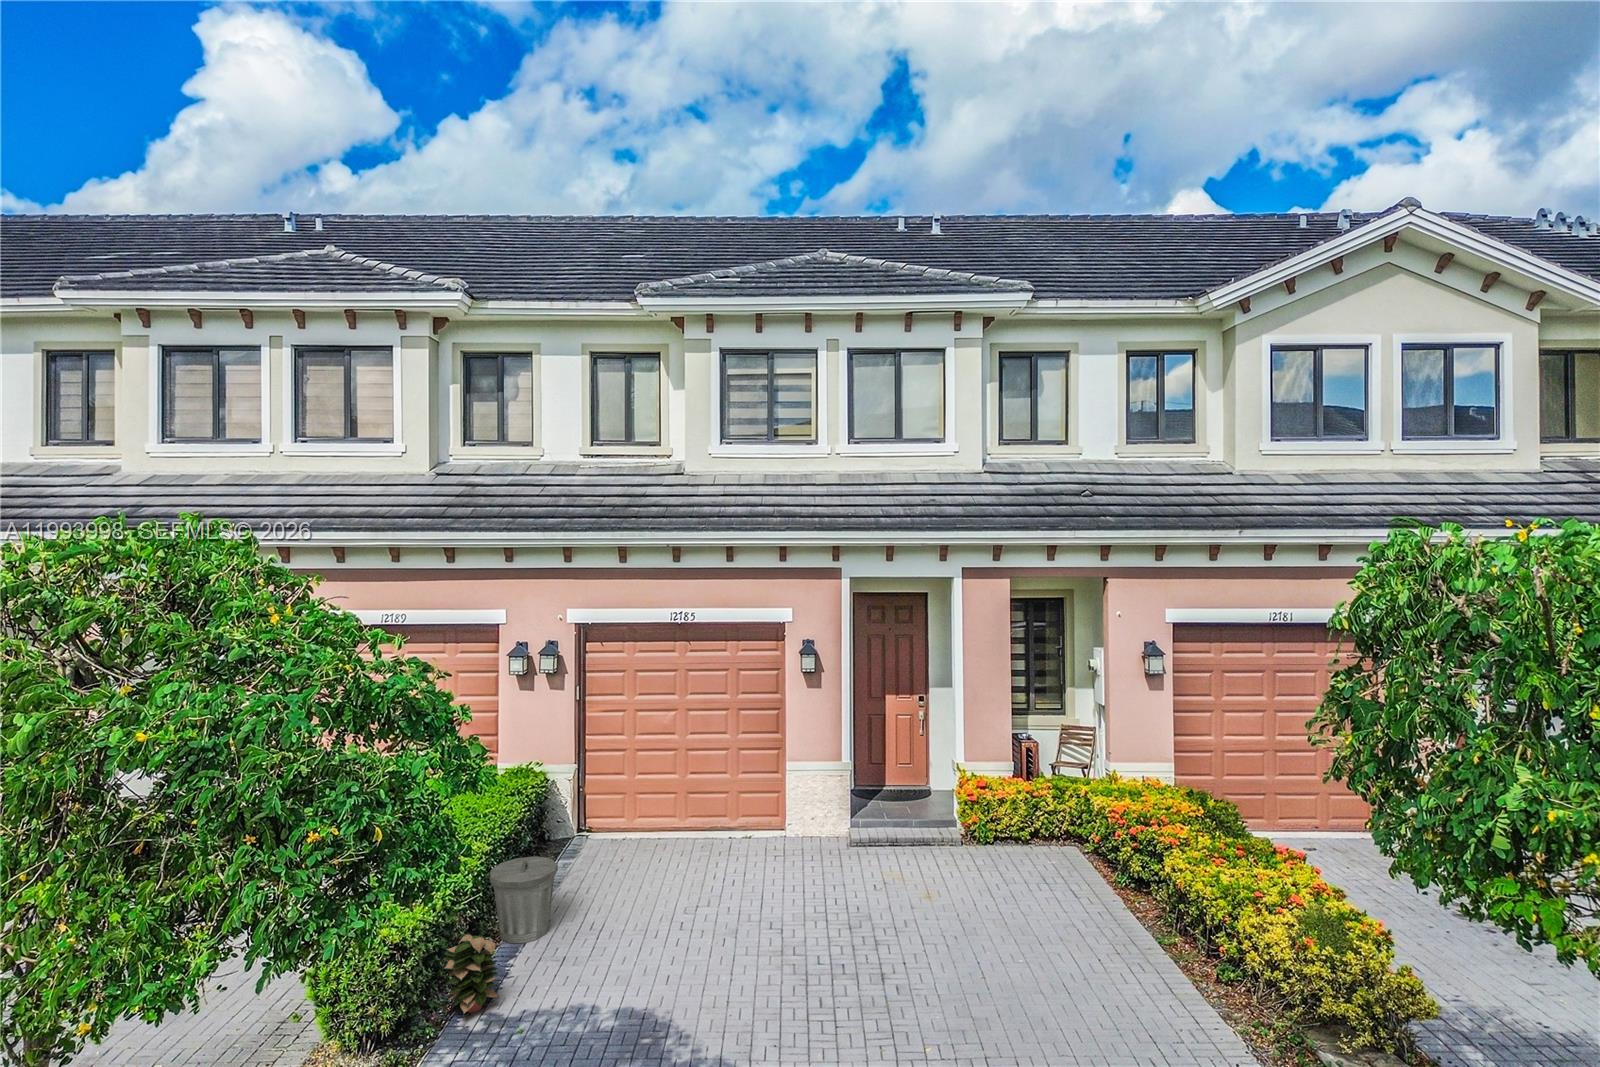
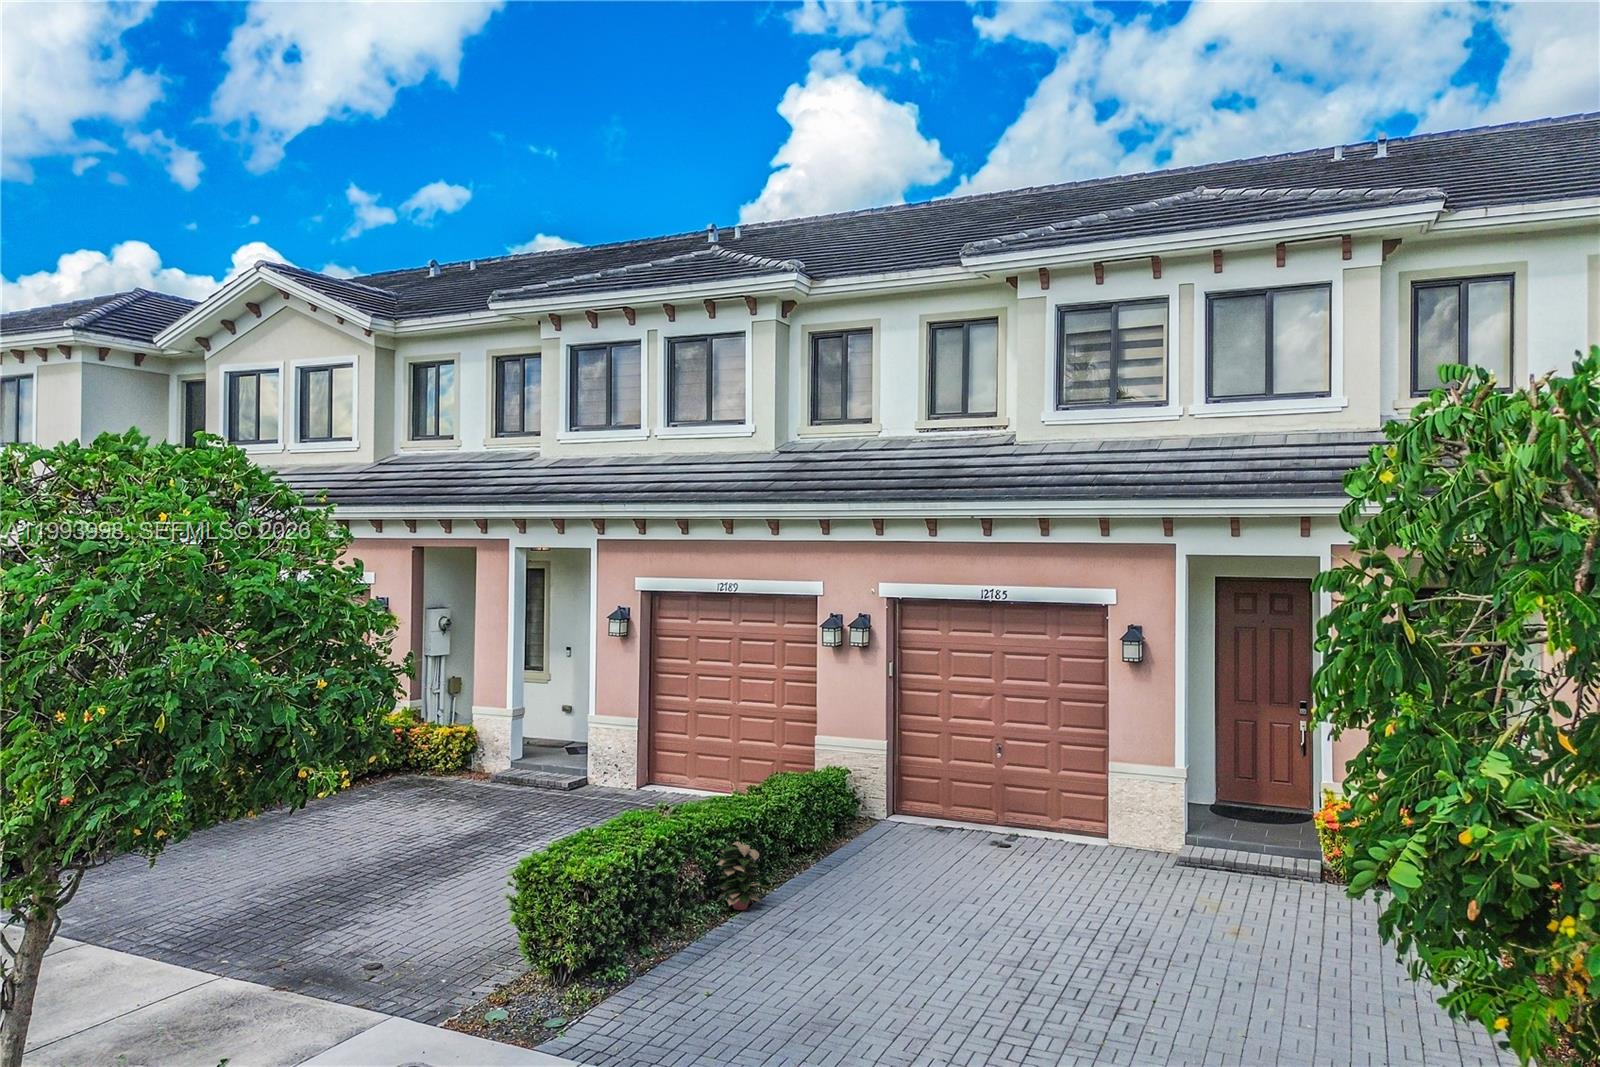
trash can: present [490,856,558,943] -> none [774,802,835,877]

